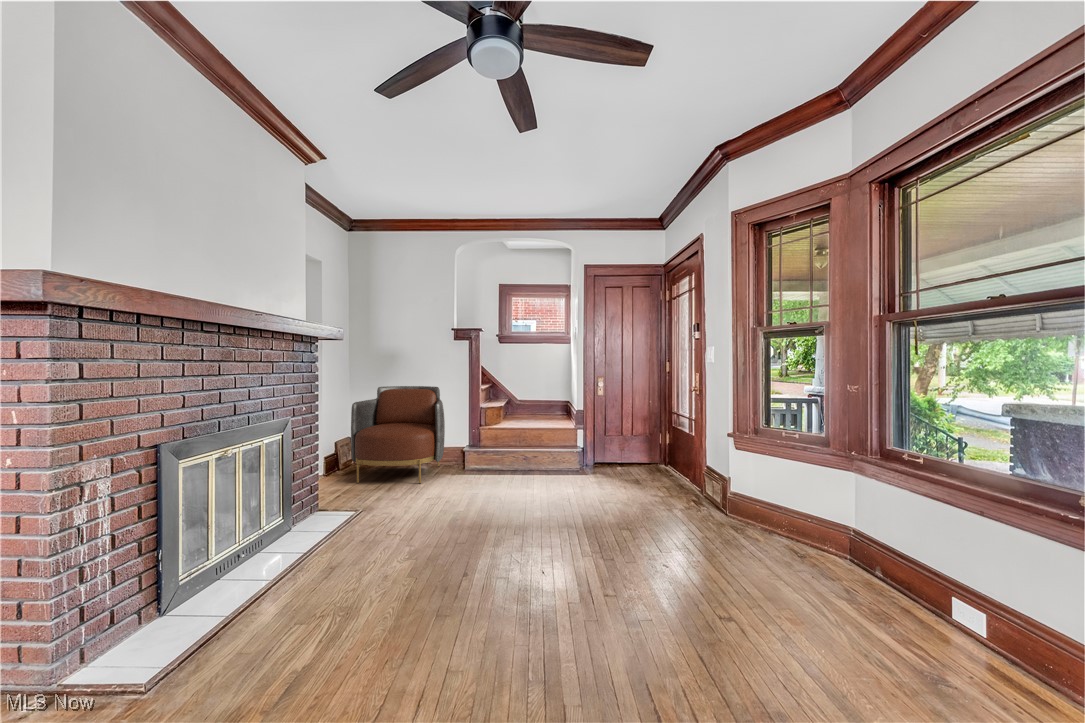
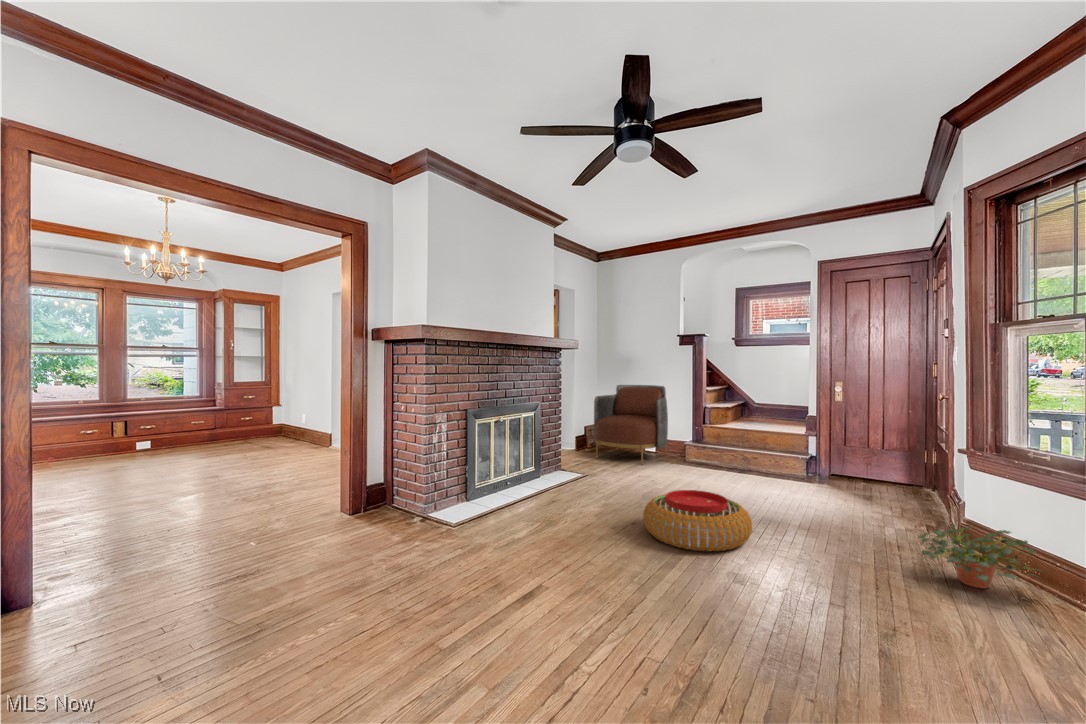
potted plant: none [761,514,869,577] -> present [918,525,1041,588]
pouf: none [485,521,620,612] -> present [643,490,752,551]

